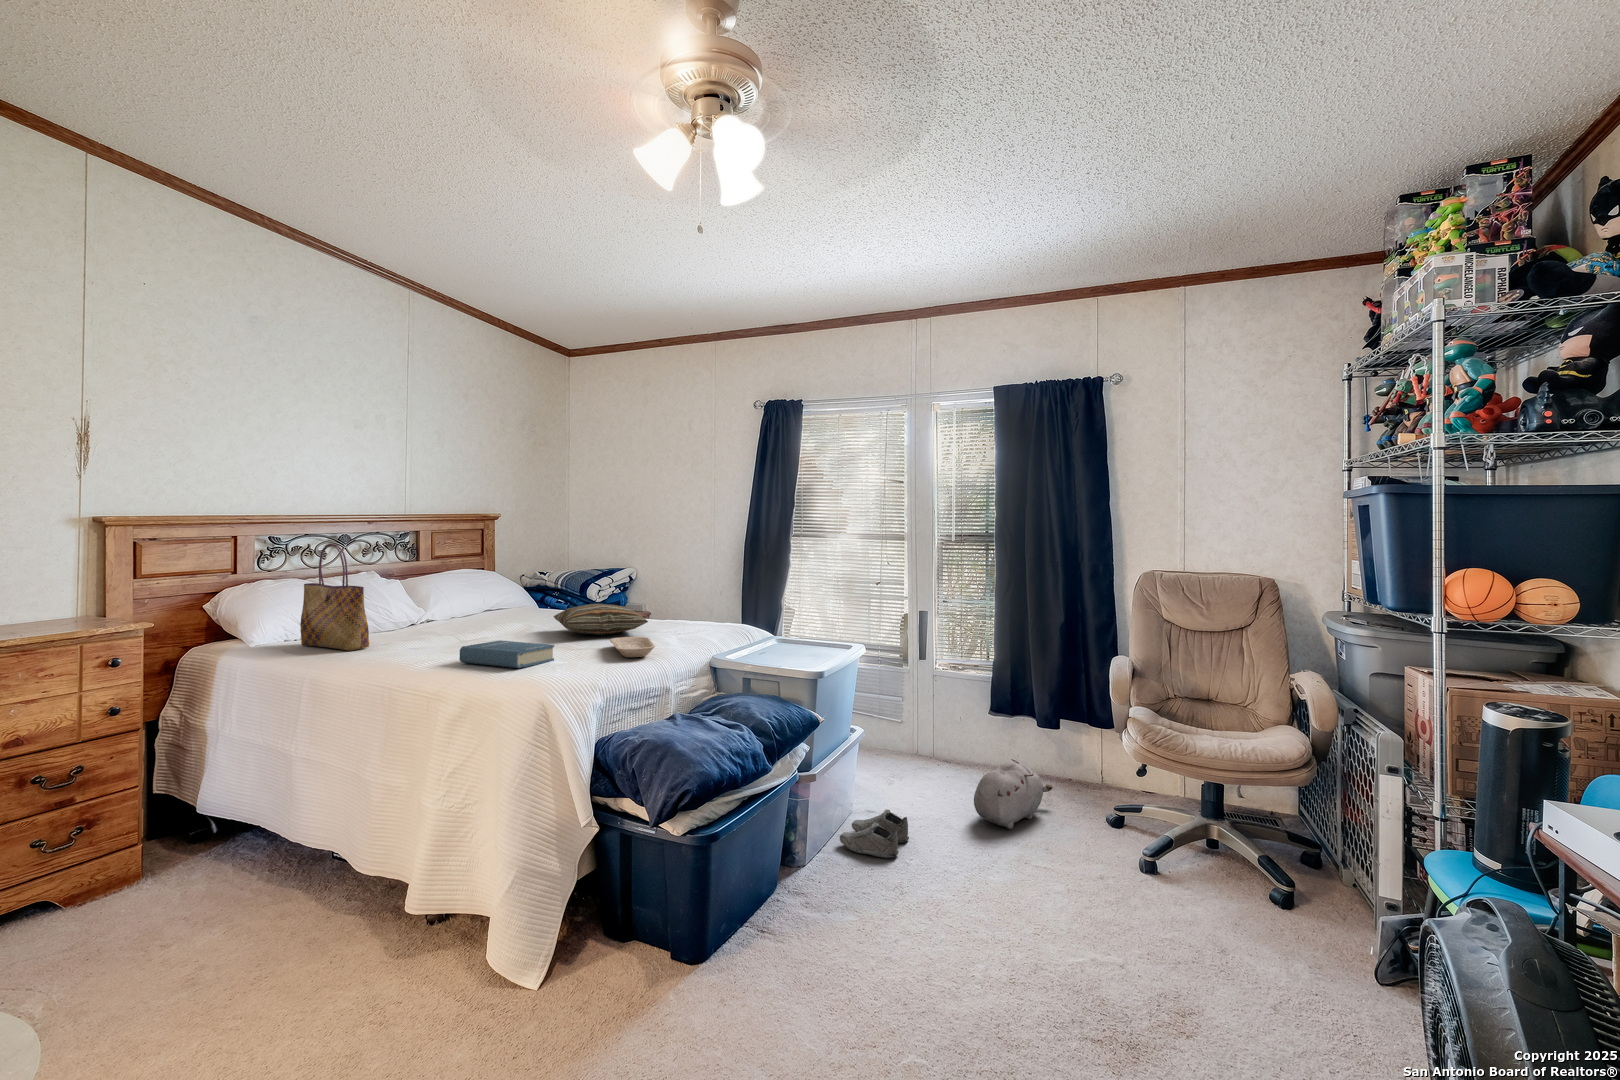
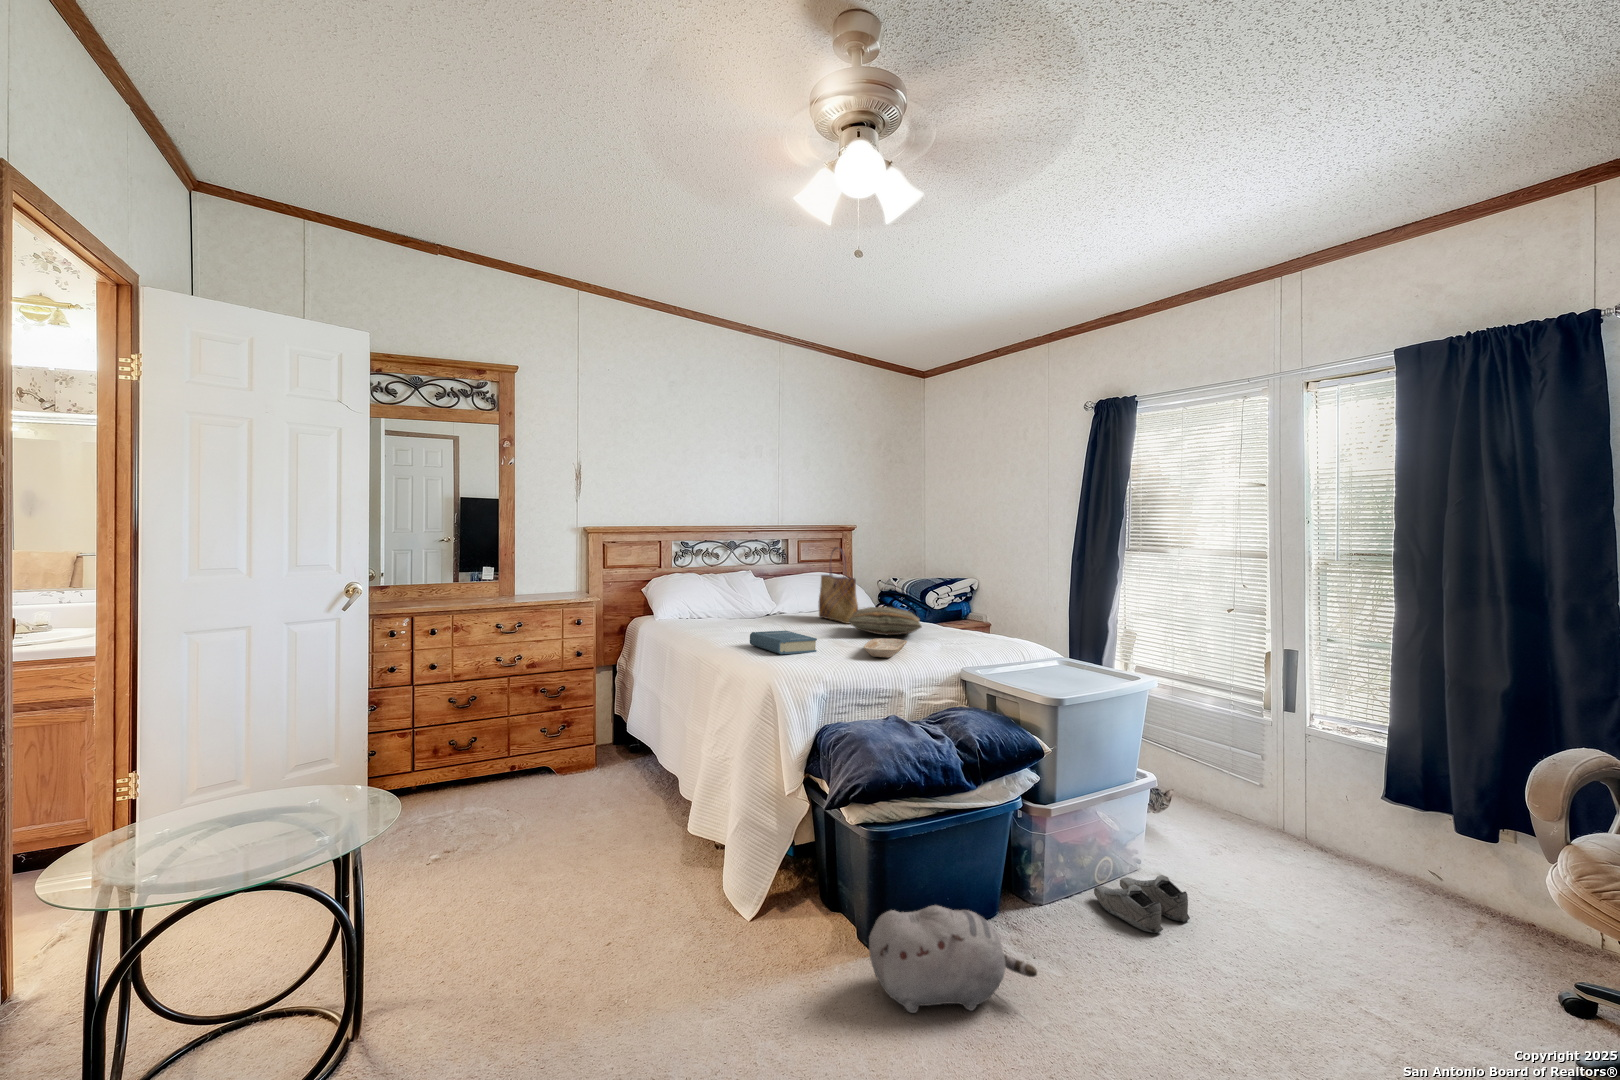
tote bag: present [300,544,369,650] -> present [819,547,858,623]
plush toy: present [974,762,1053,829] -> present [869,905,1037,1013]

